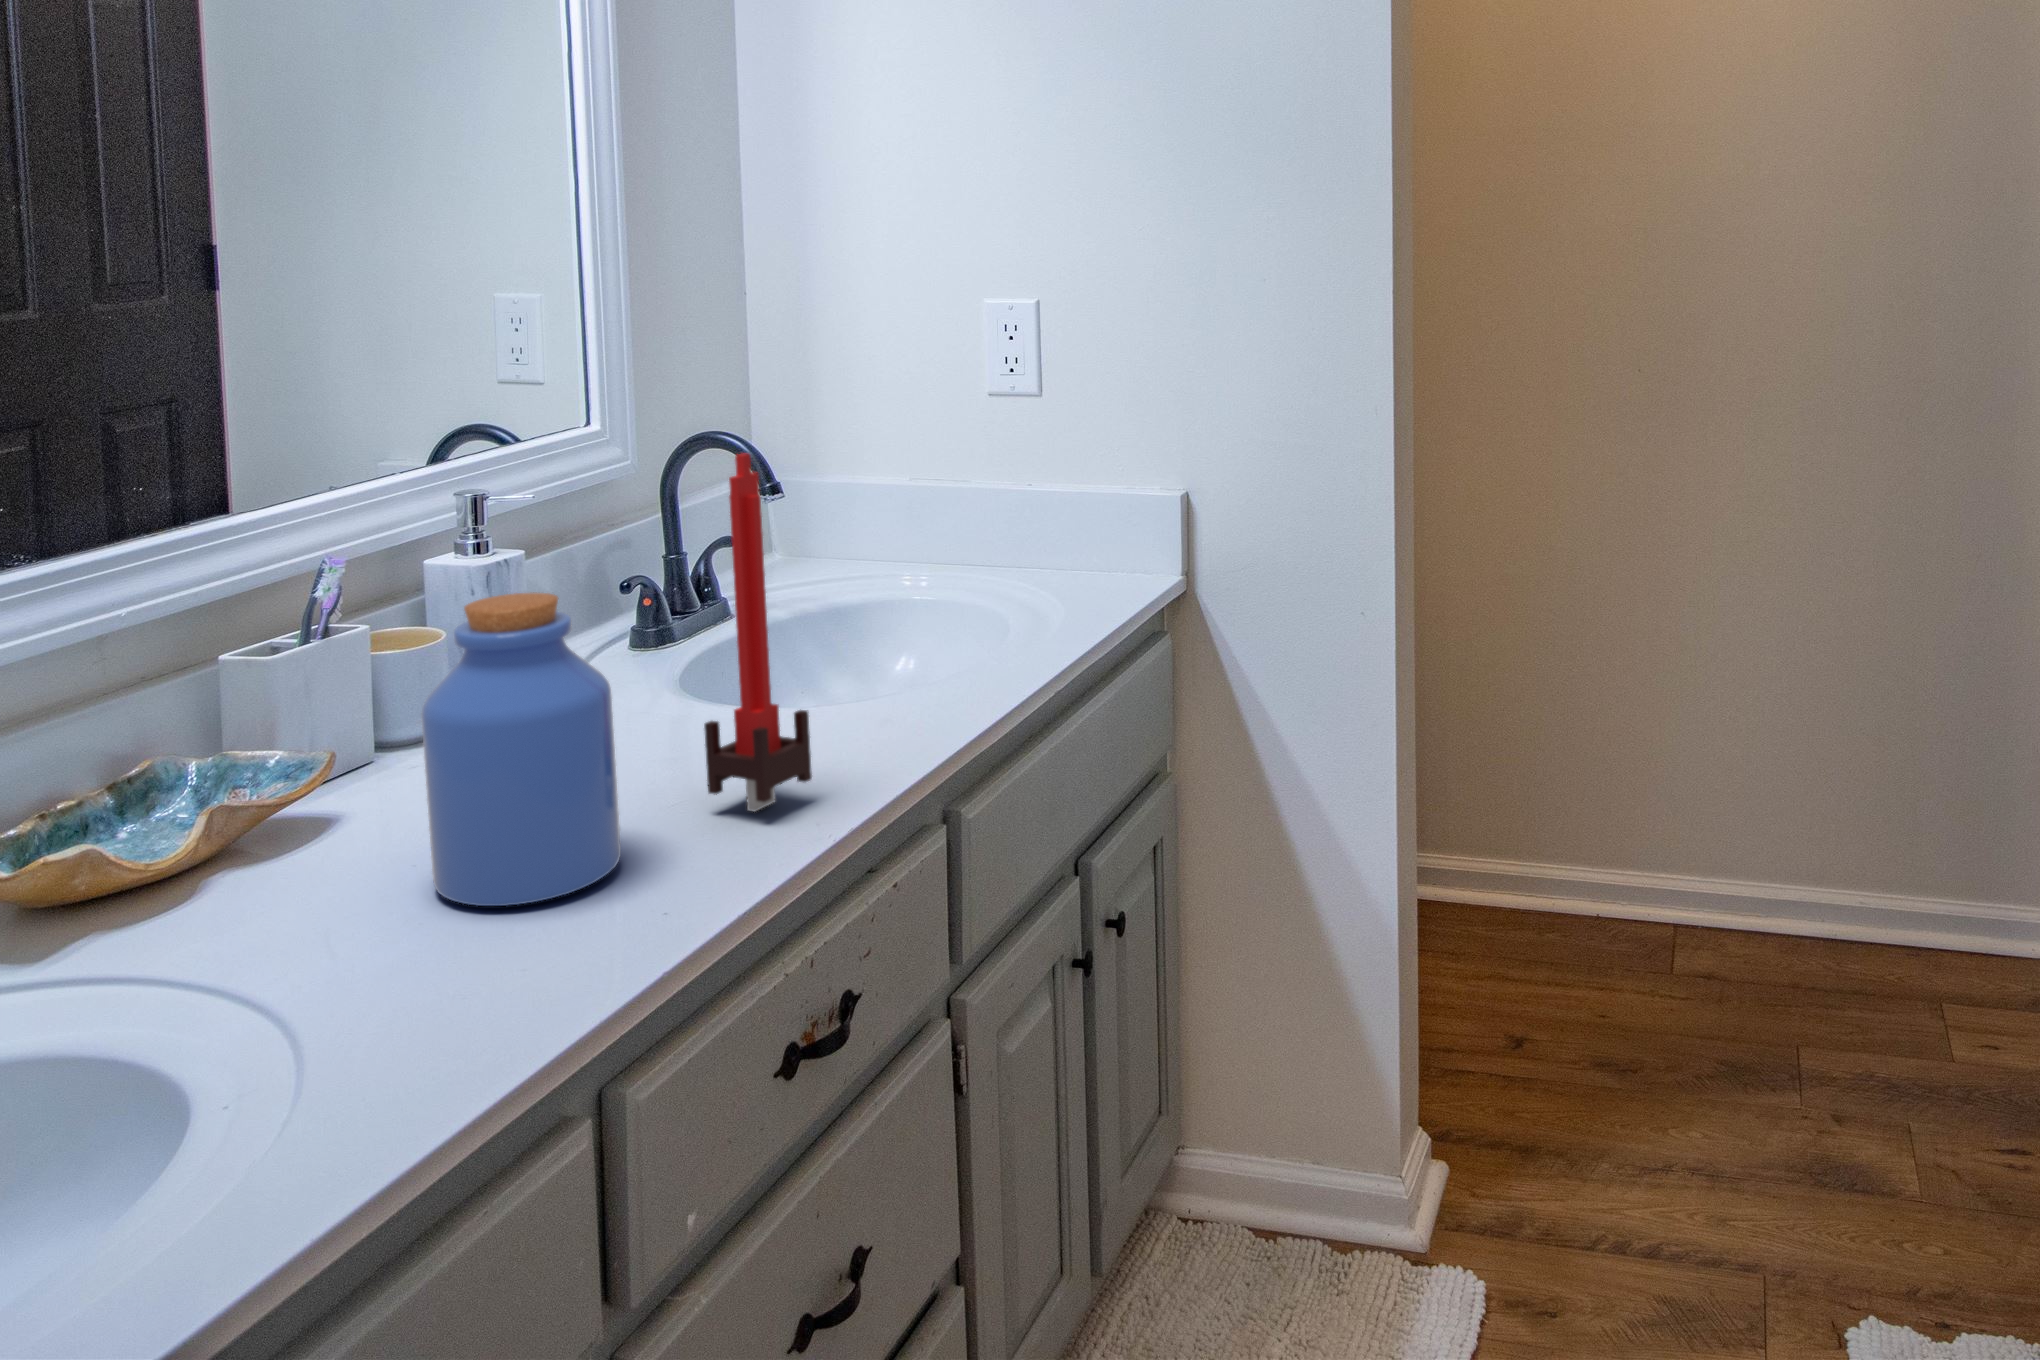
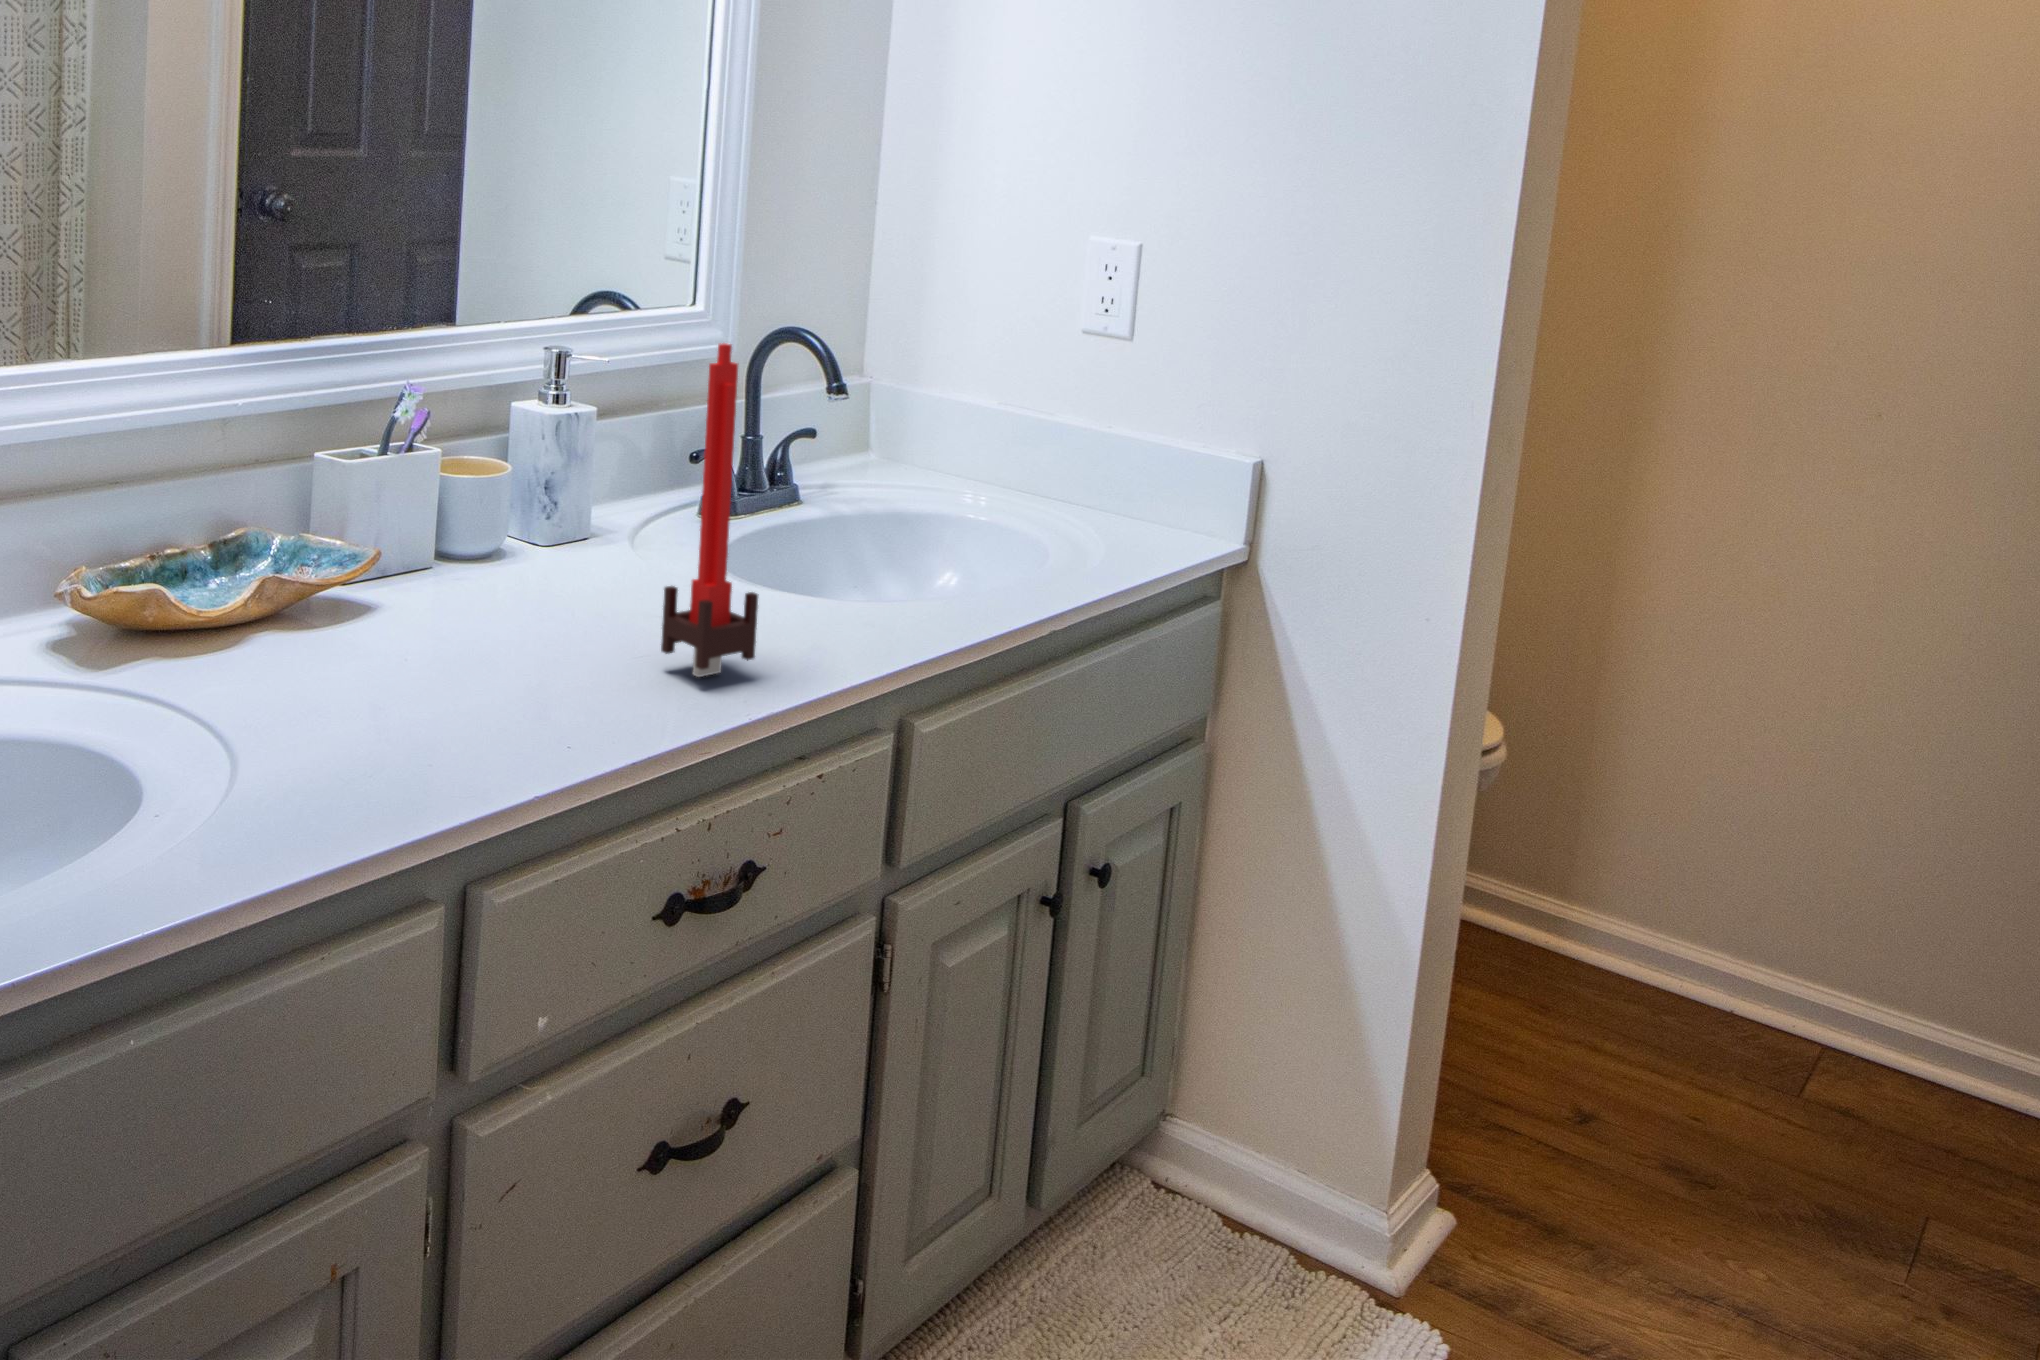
jar: present [422,592,621,906] -> none [404,437,570,711]

